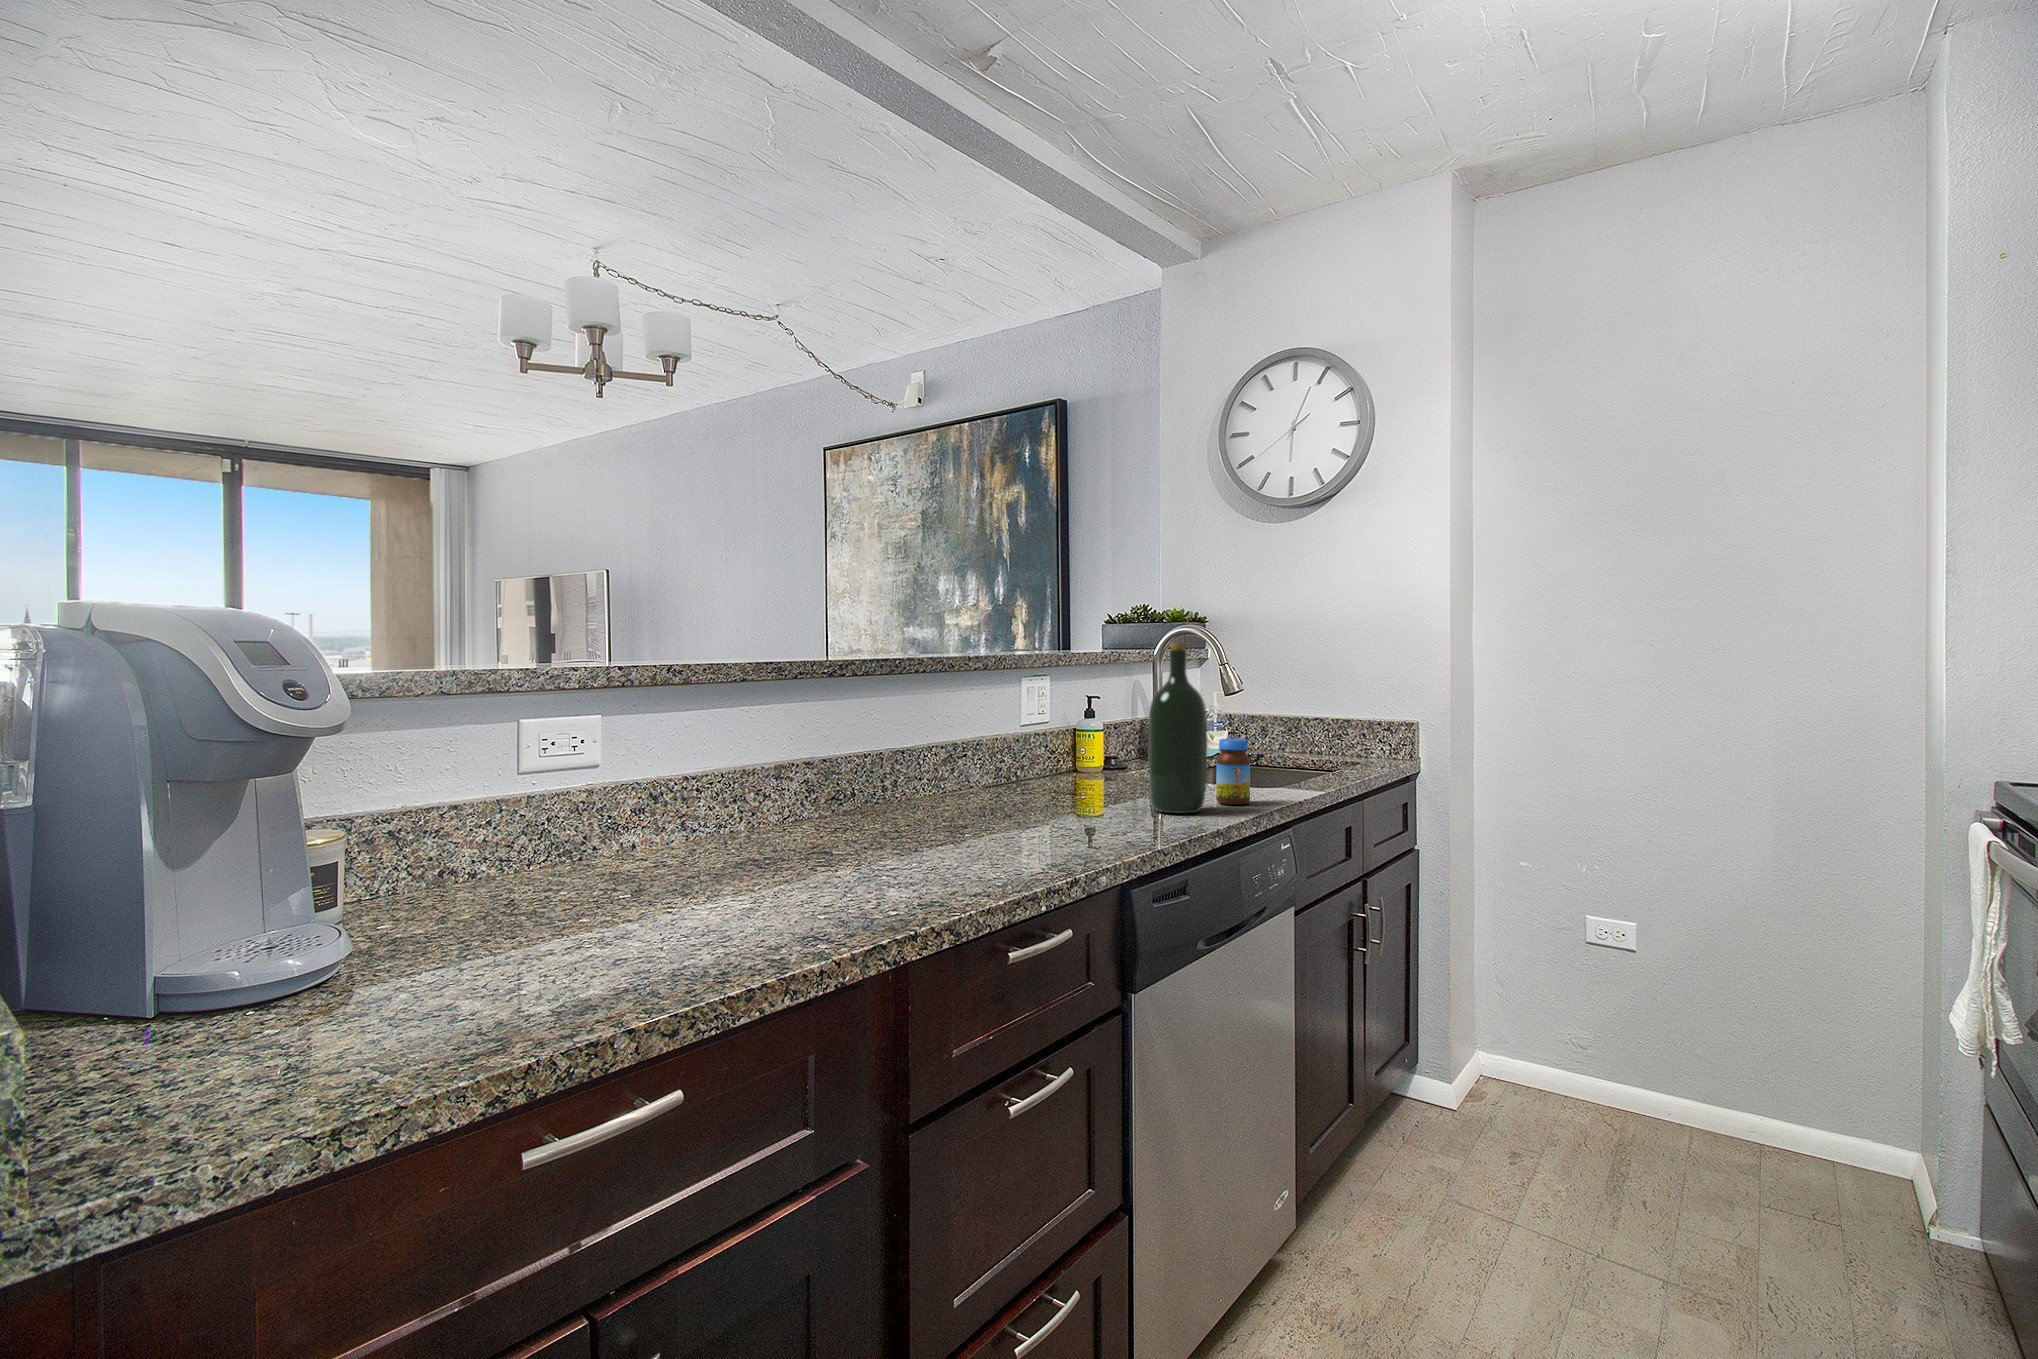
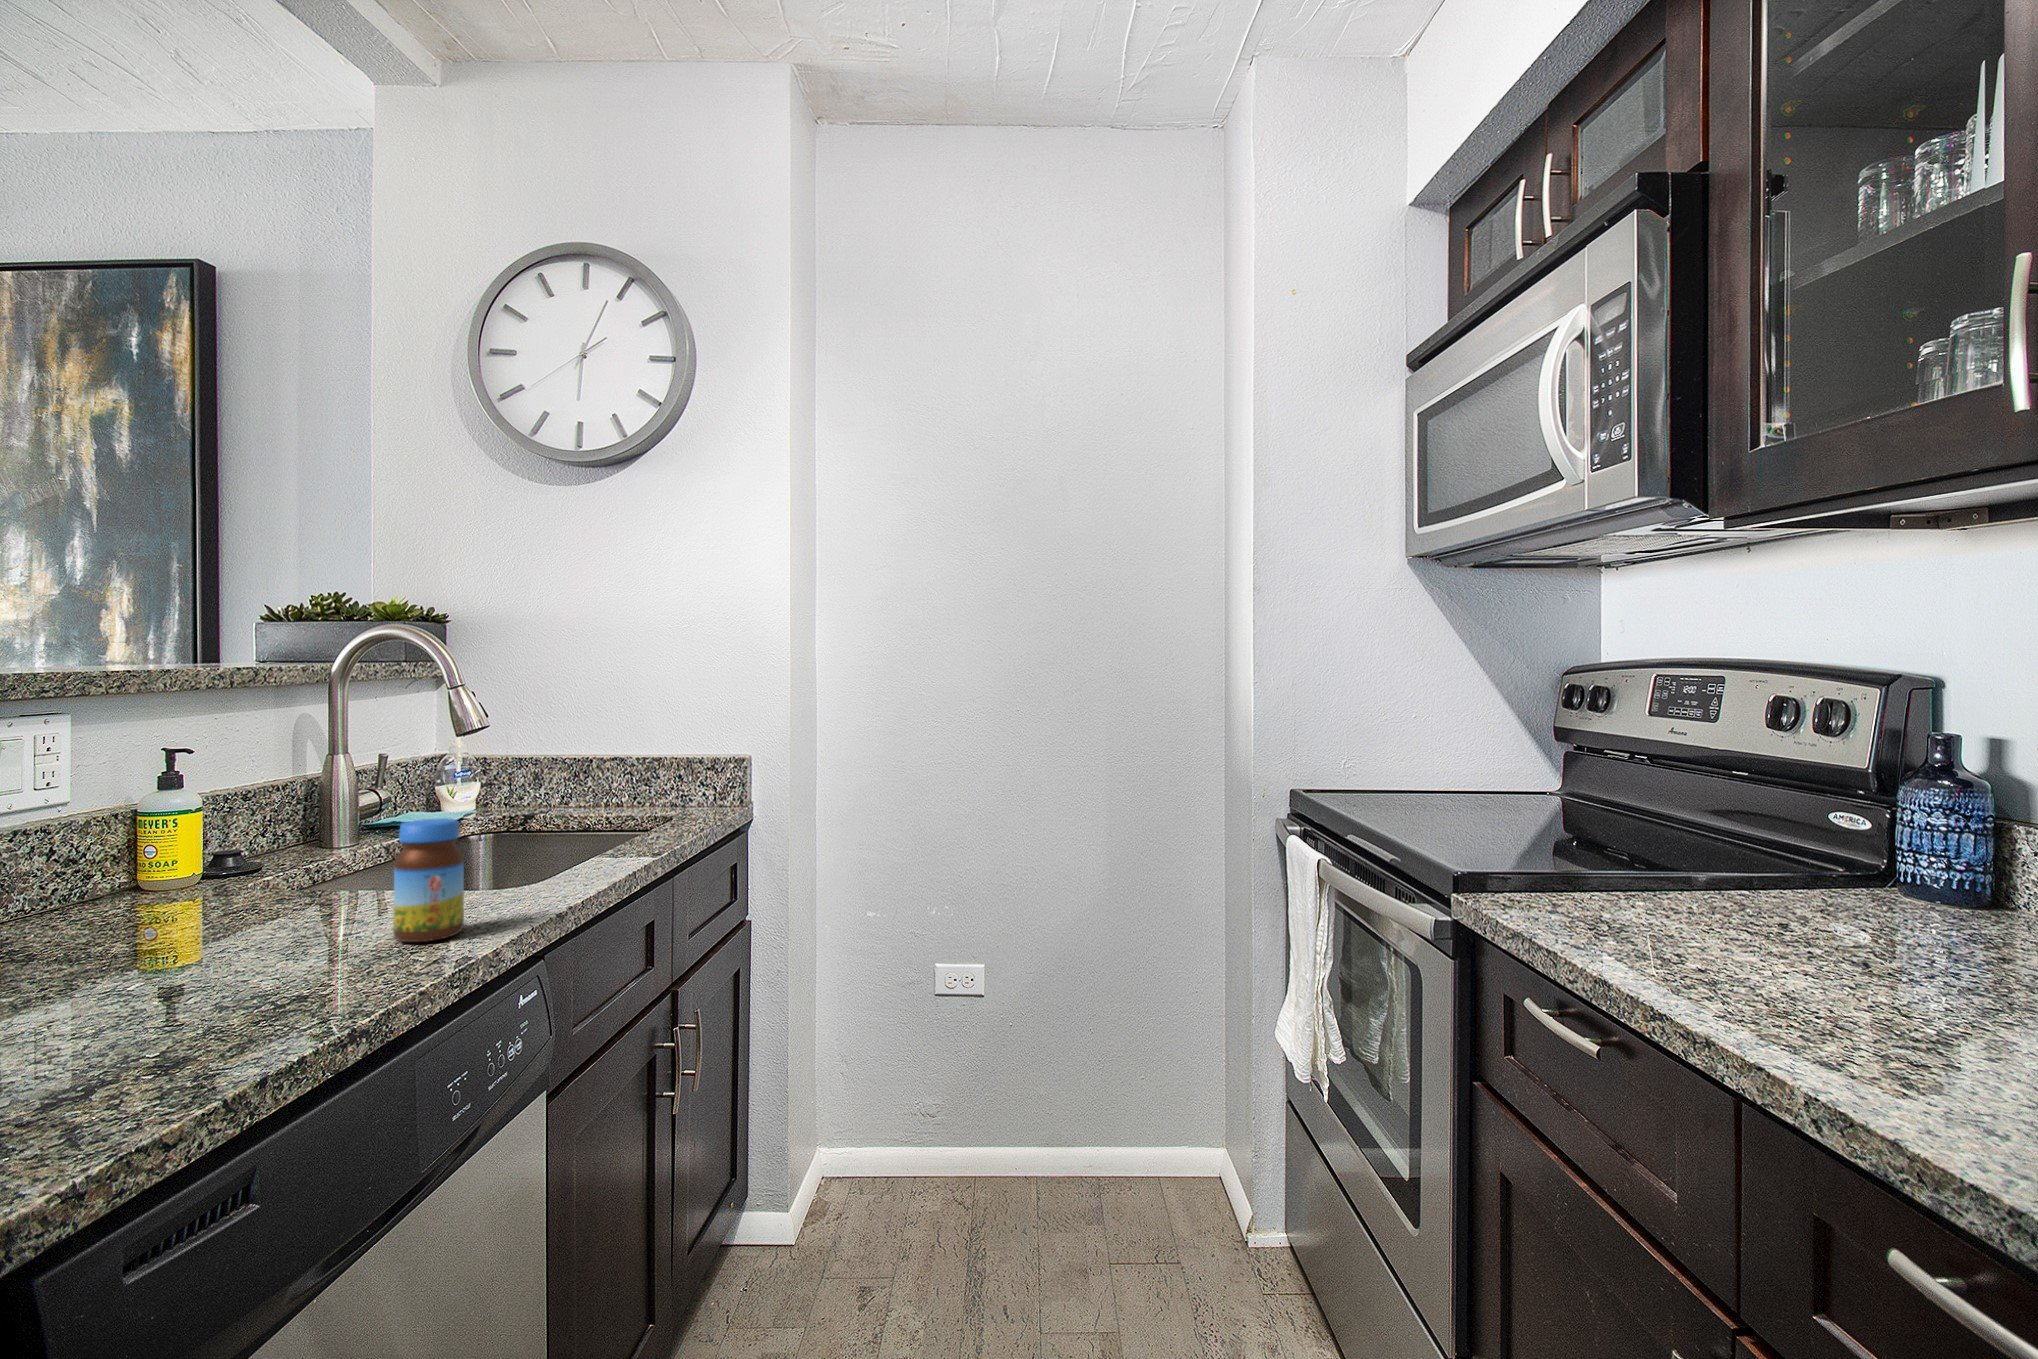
wine bottle: present [1148,642,1207,814] -> none [209,642,357,995]

